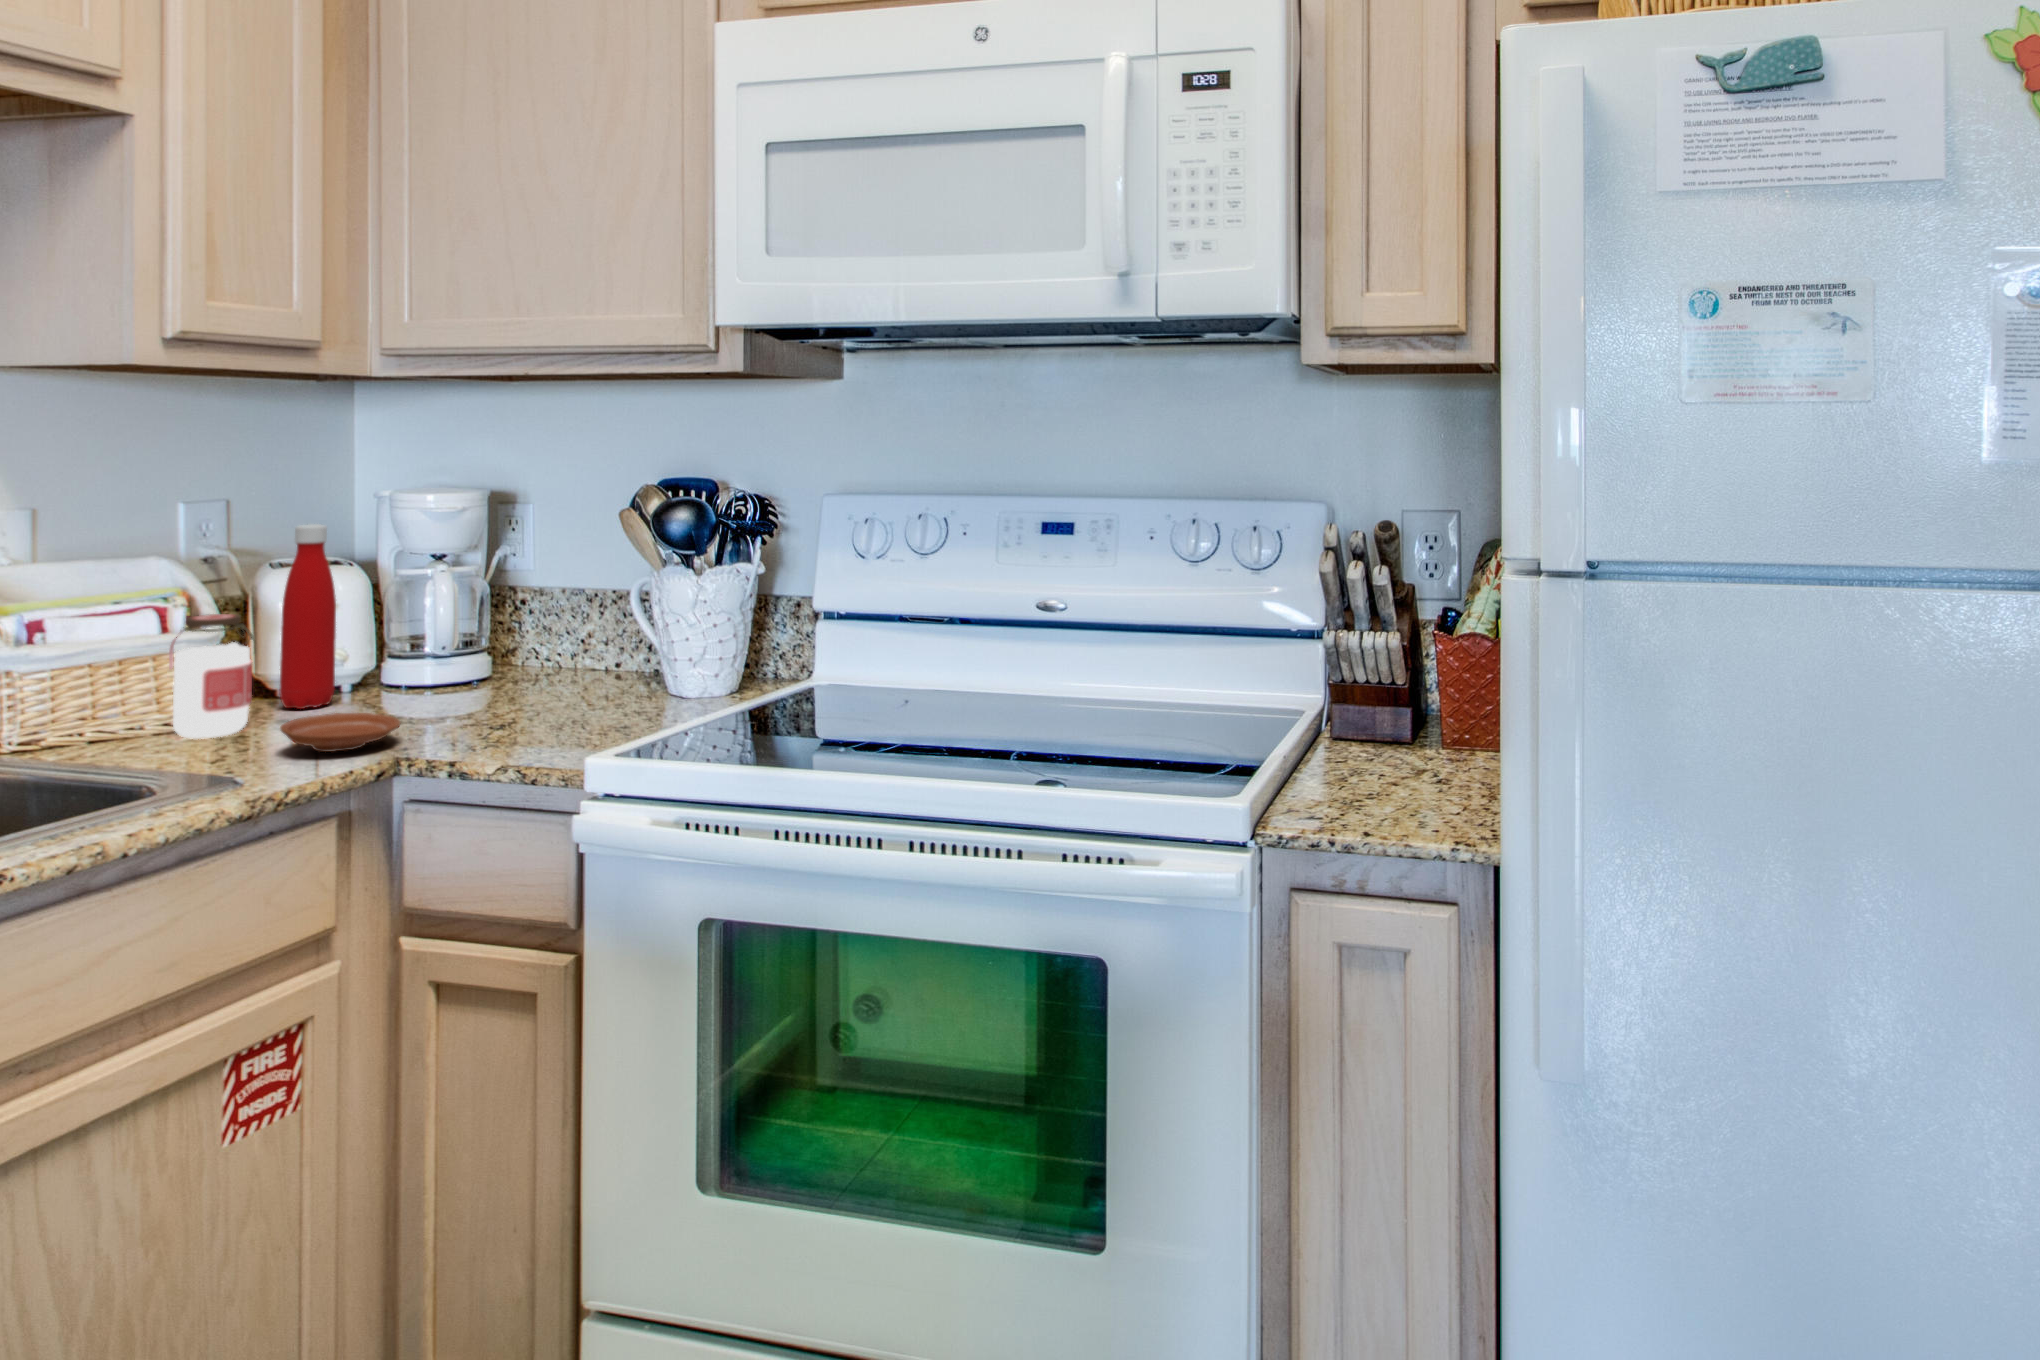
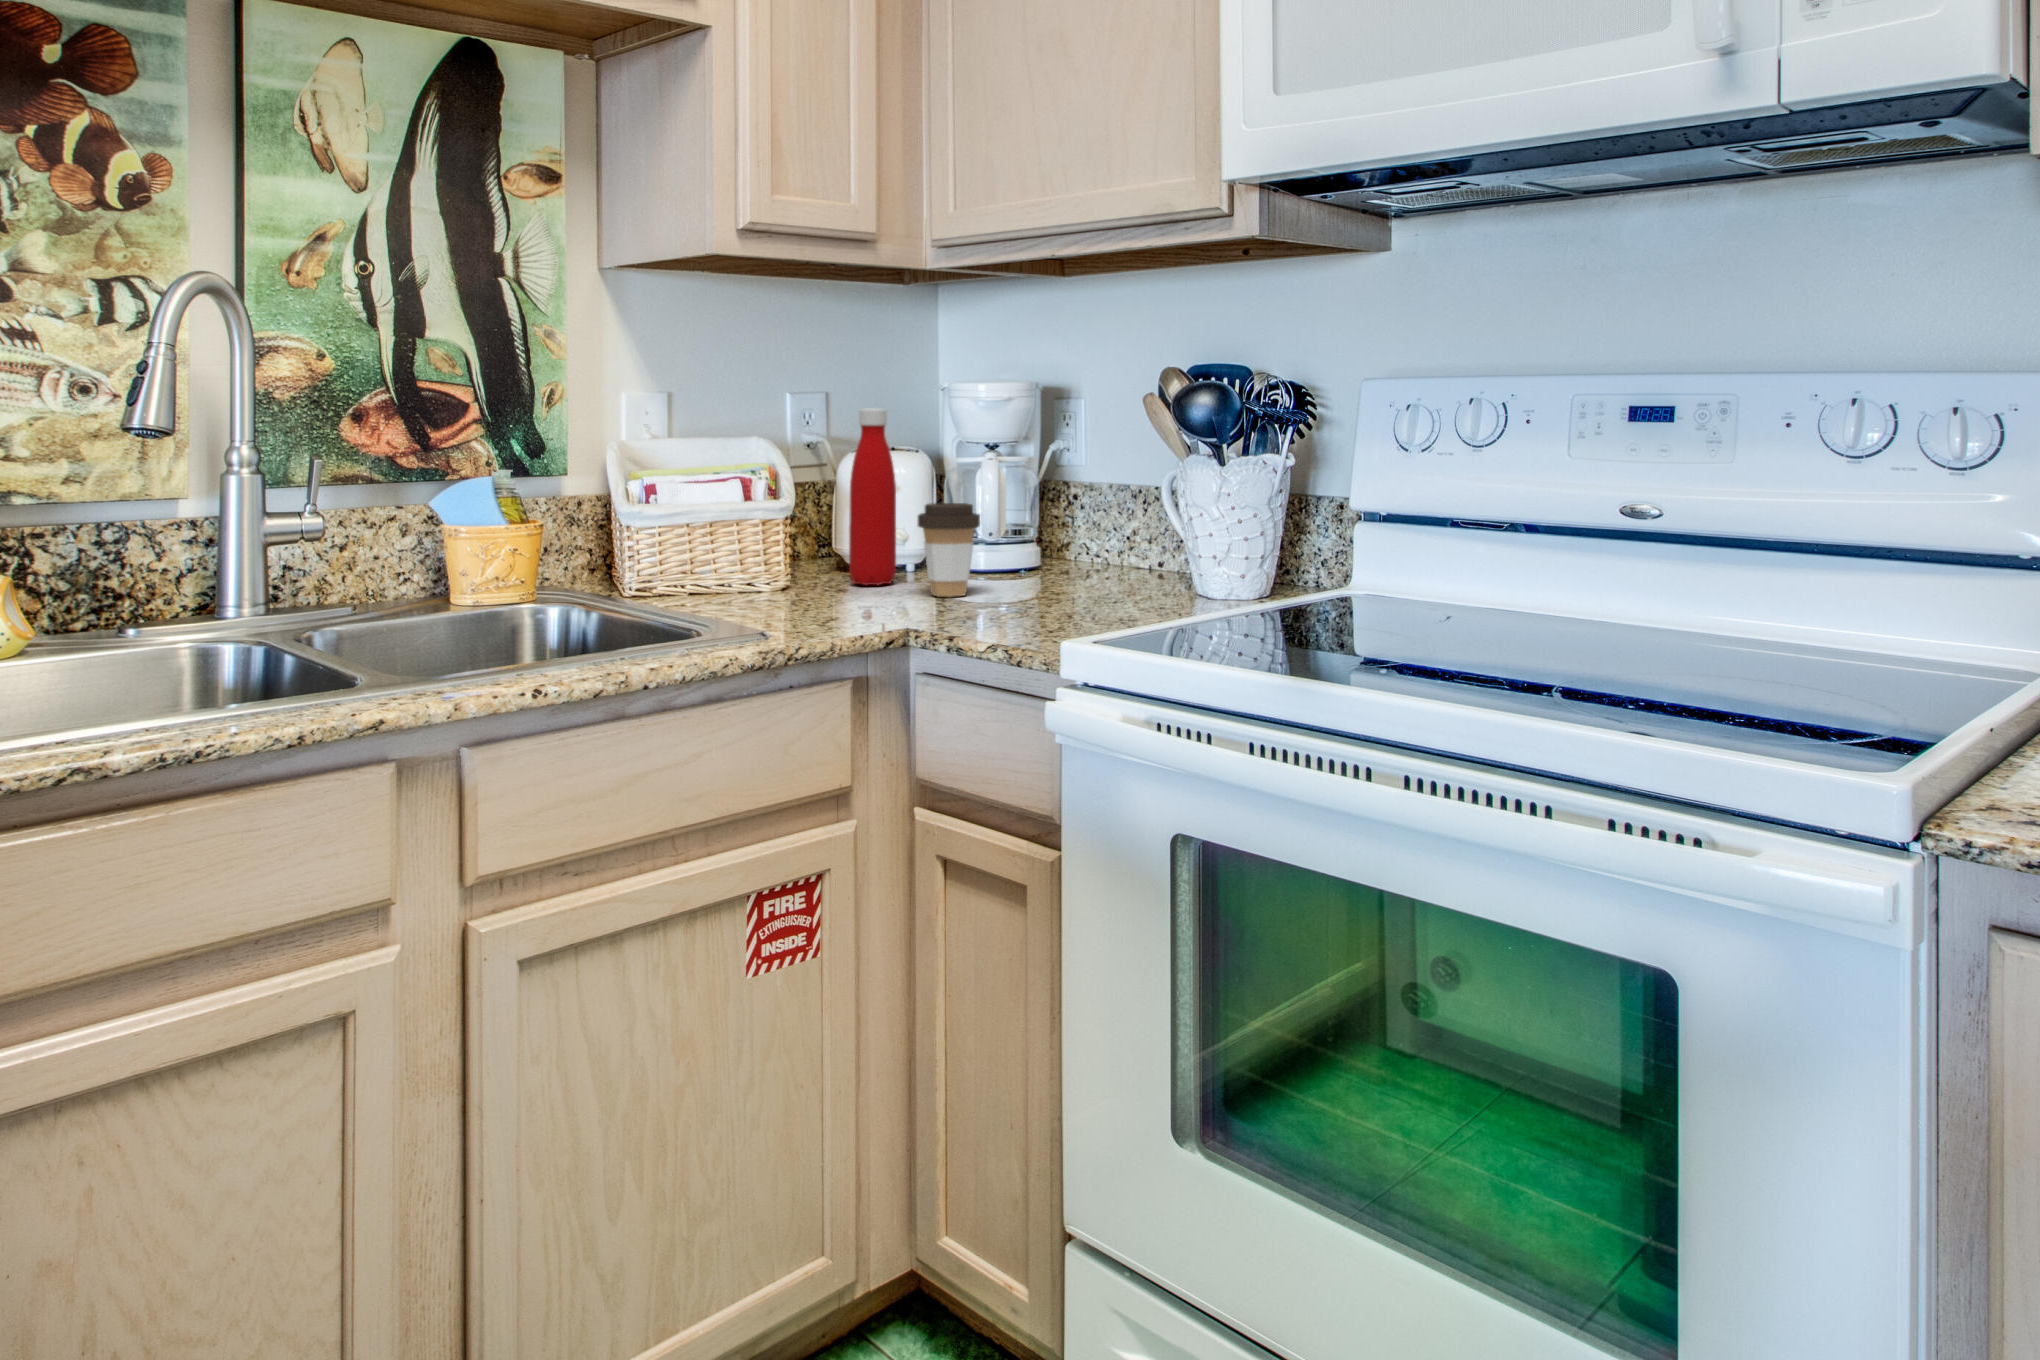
jar: present [169,614,254,739] -> none [744,485,814,602]
coffee cup: none [375,619,443,716] -> present [918,503,980,597]
plate: present [280,713,401,752] -> none [816,585,922,619]

